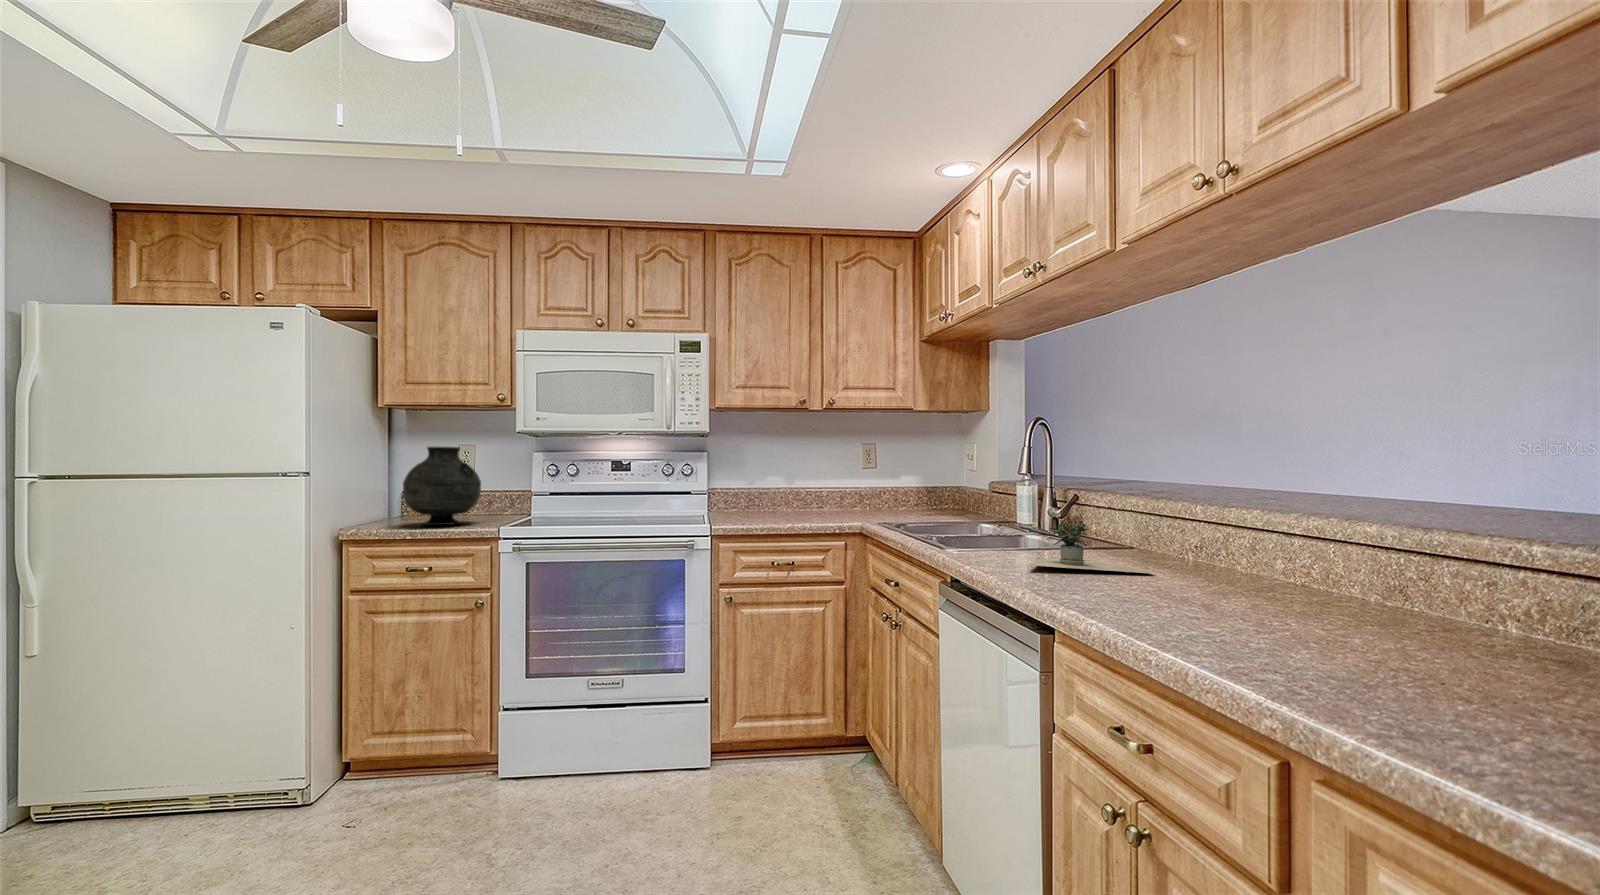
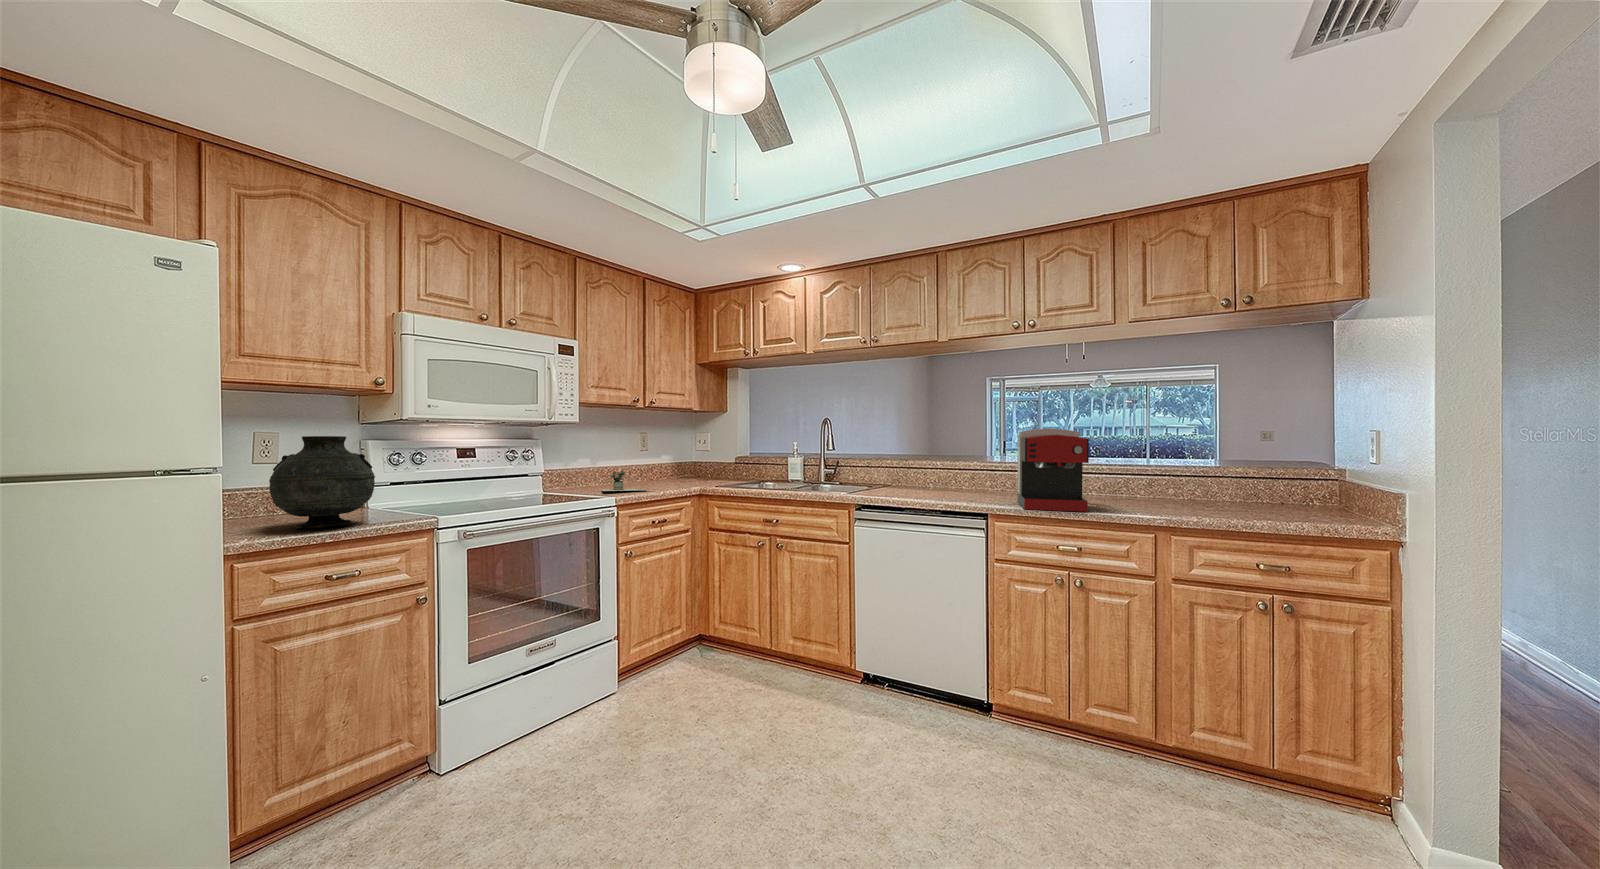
coffee maker: none [1228,399,1531,671] -> present [1018,428,1089,512]
potted plant: present [1029,520,1202,573] -> present [602,470,644,491]

